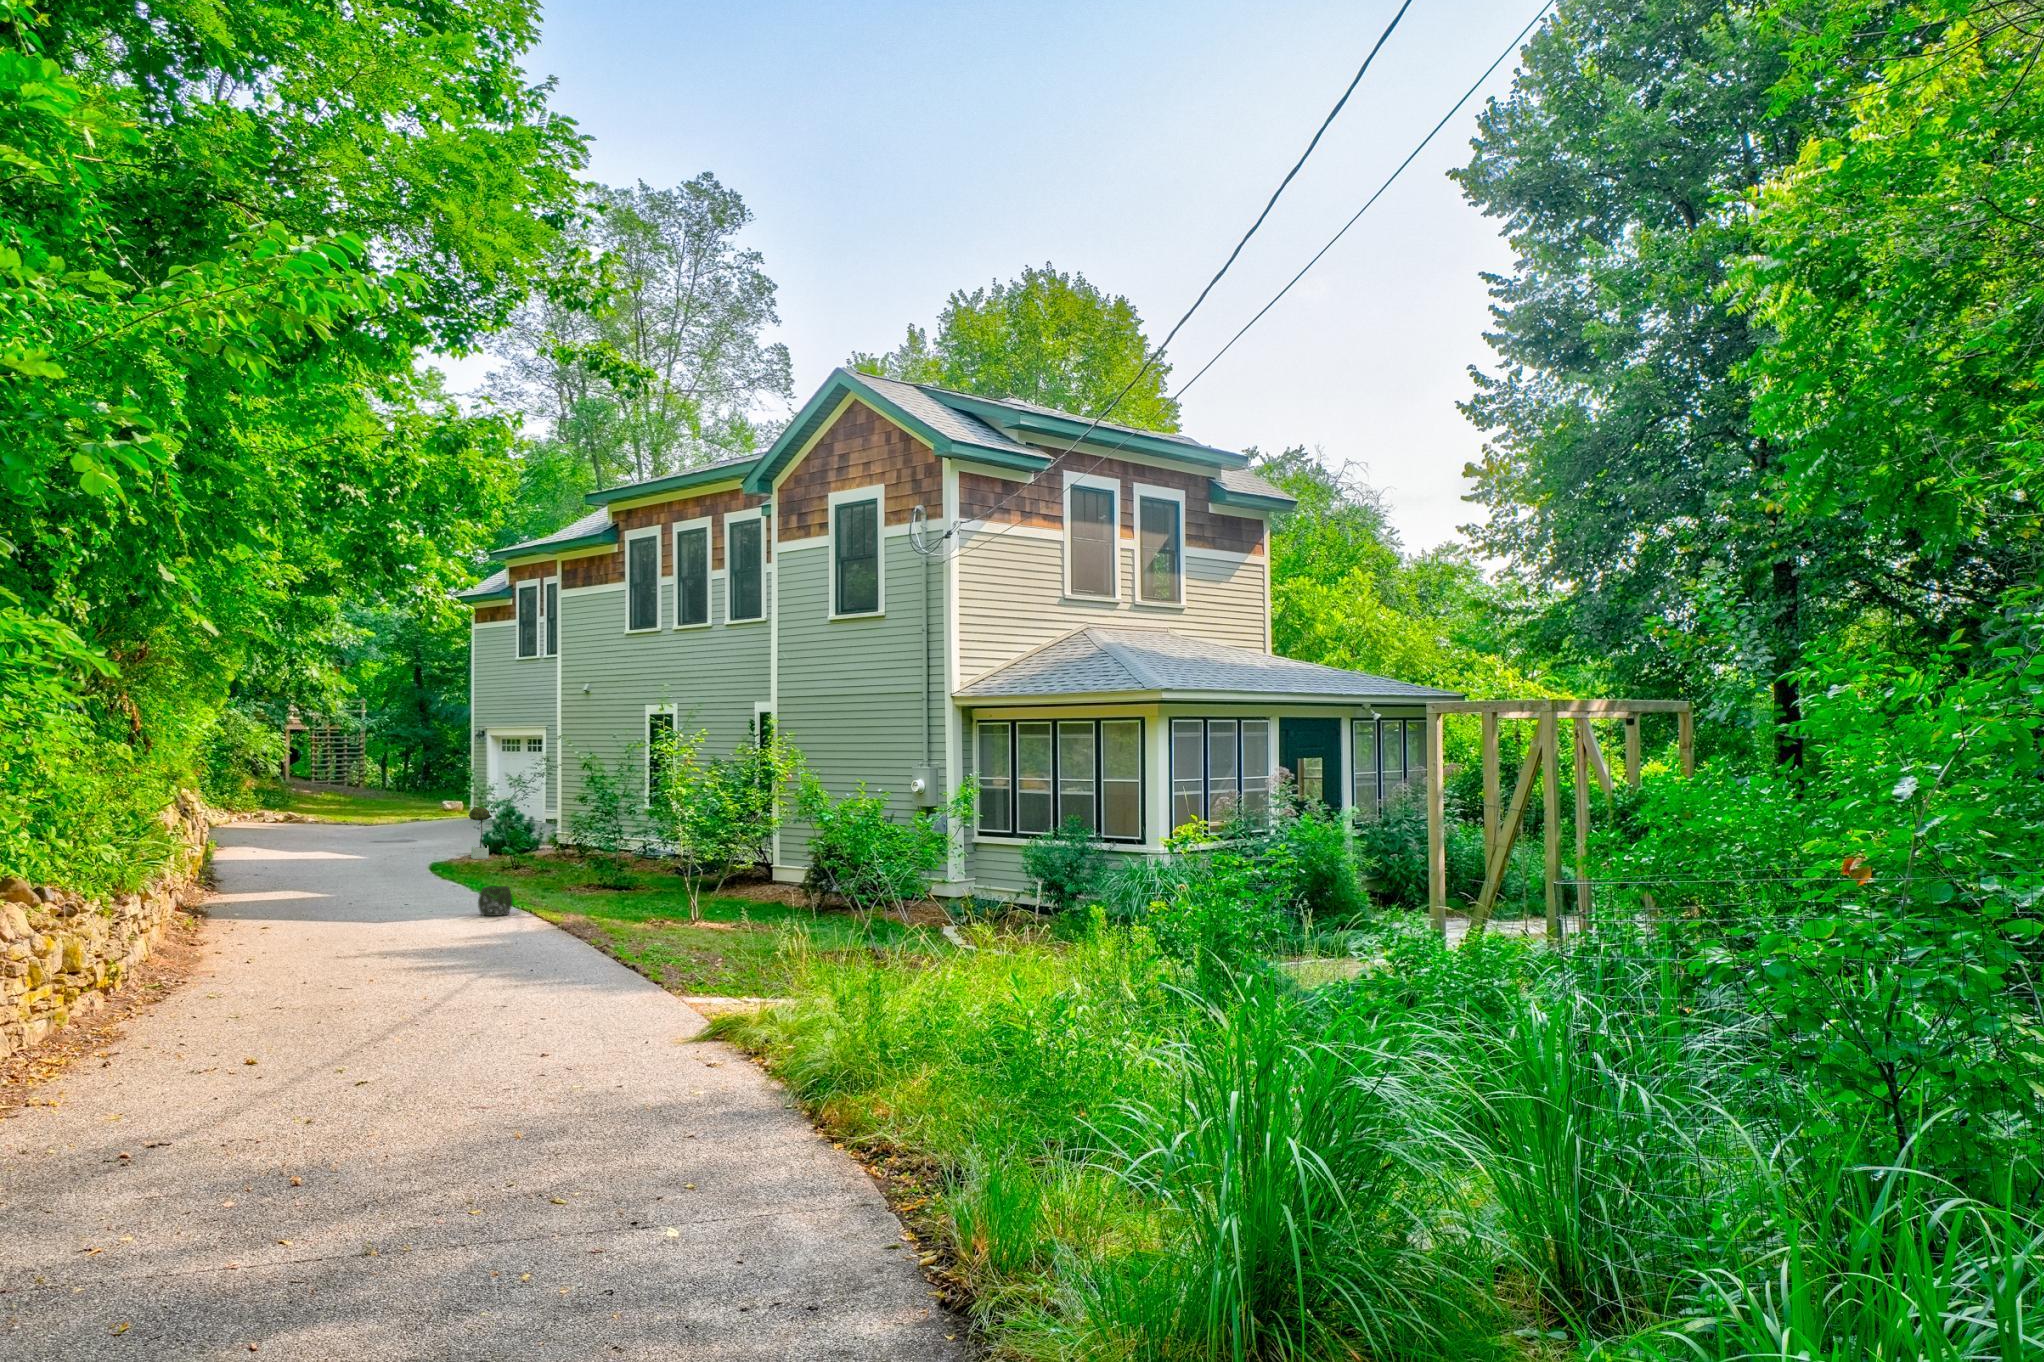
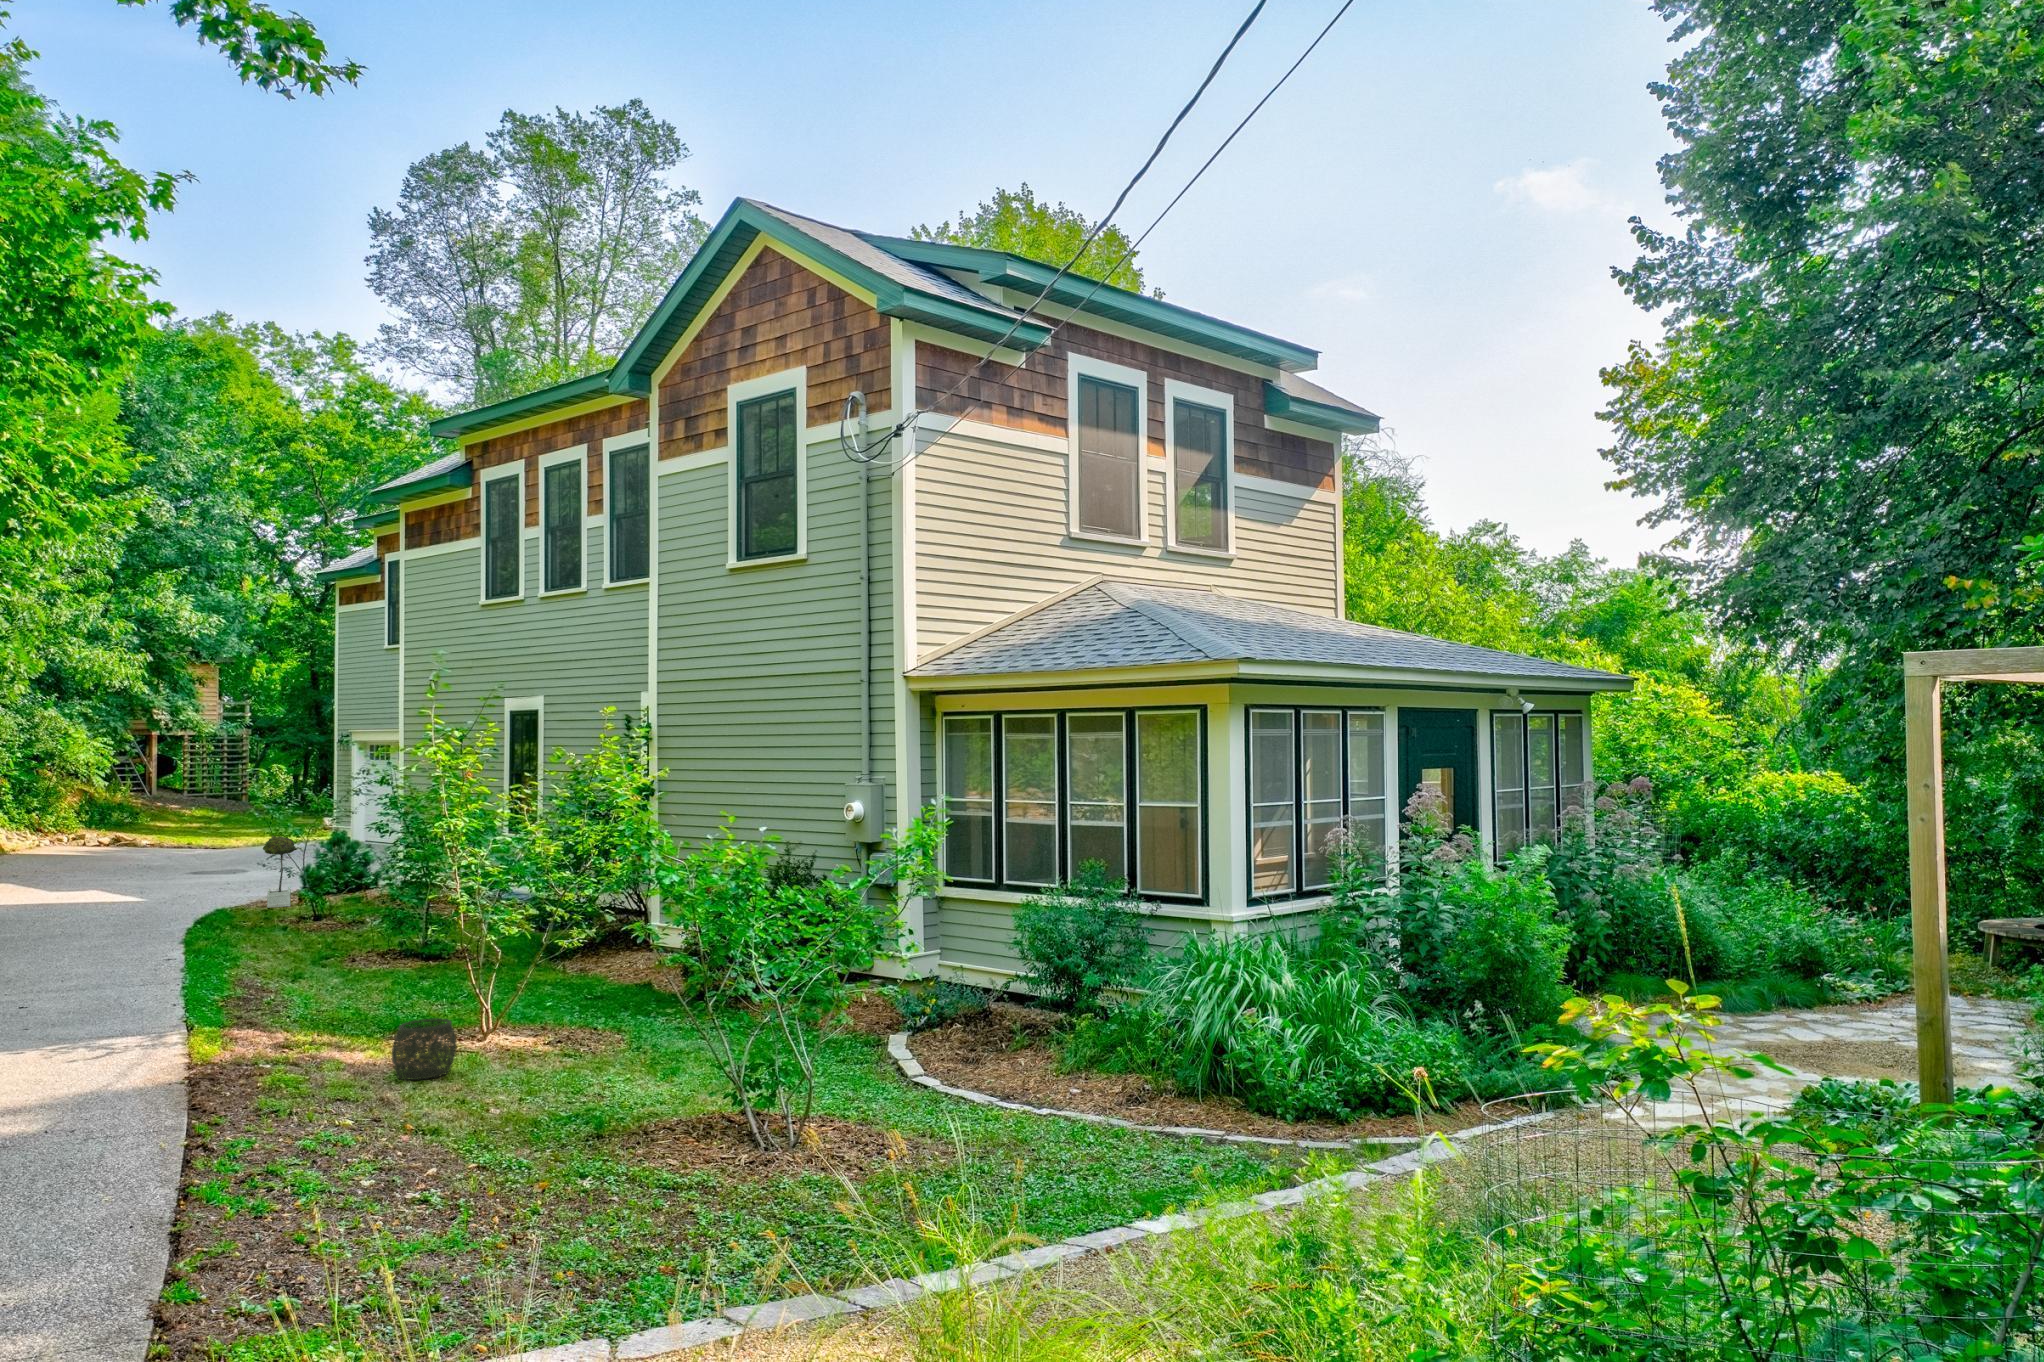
woven basket: present [478,886,513,916] -> present [392,1018,457,1080]

